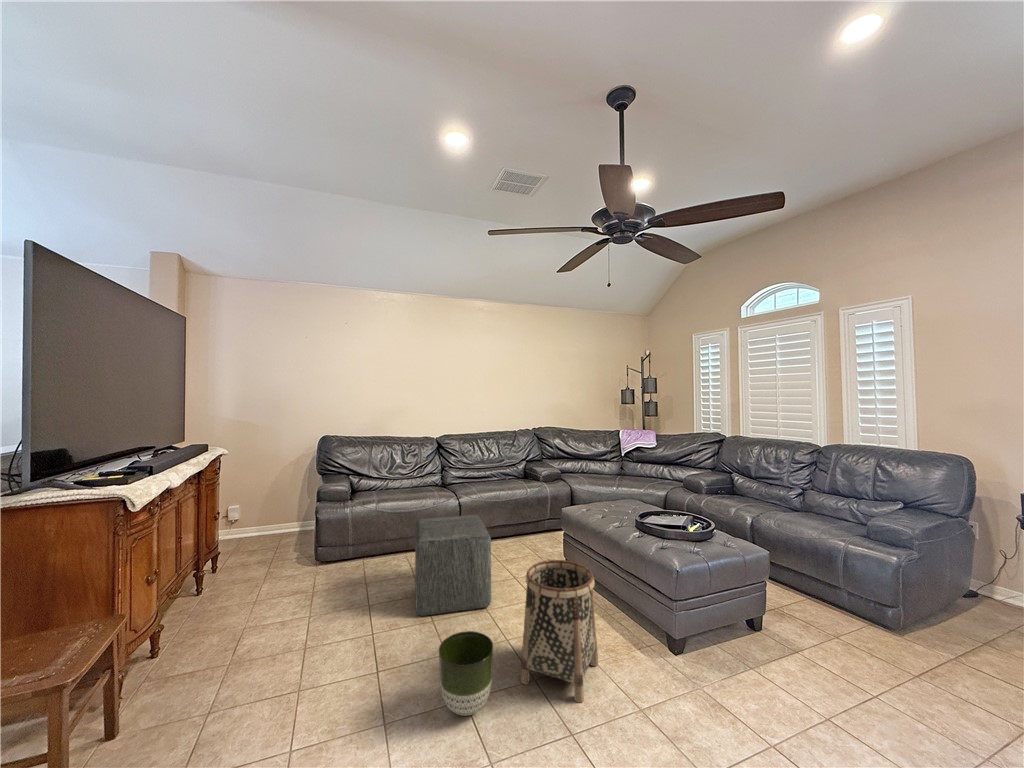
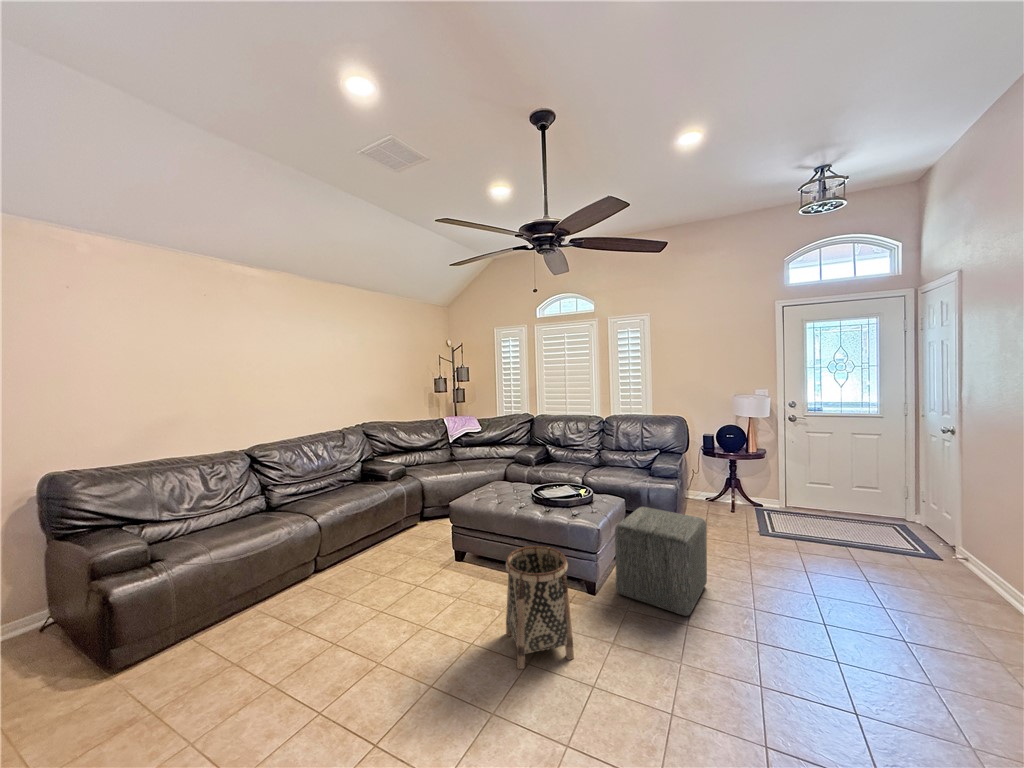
ottoman: present [415,515,491,616] -> present [615,507,707,616]
planter: present [439,631,493,716] -> none [471,640,525,725]

